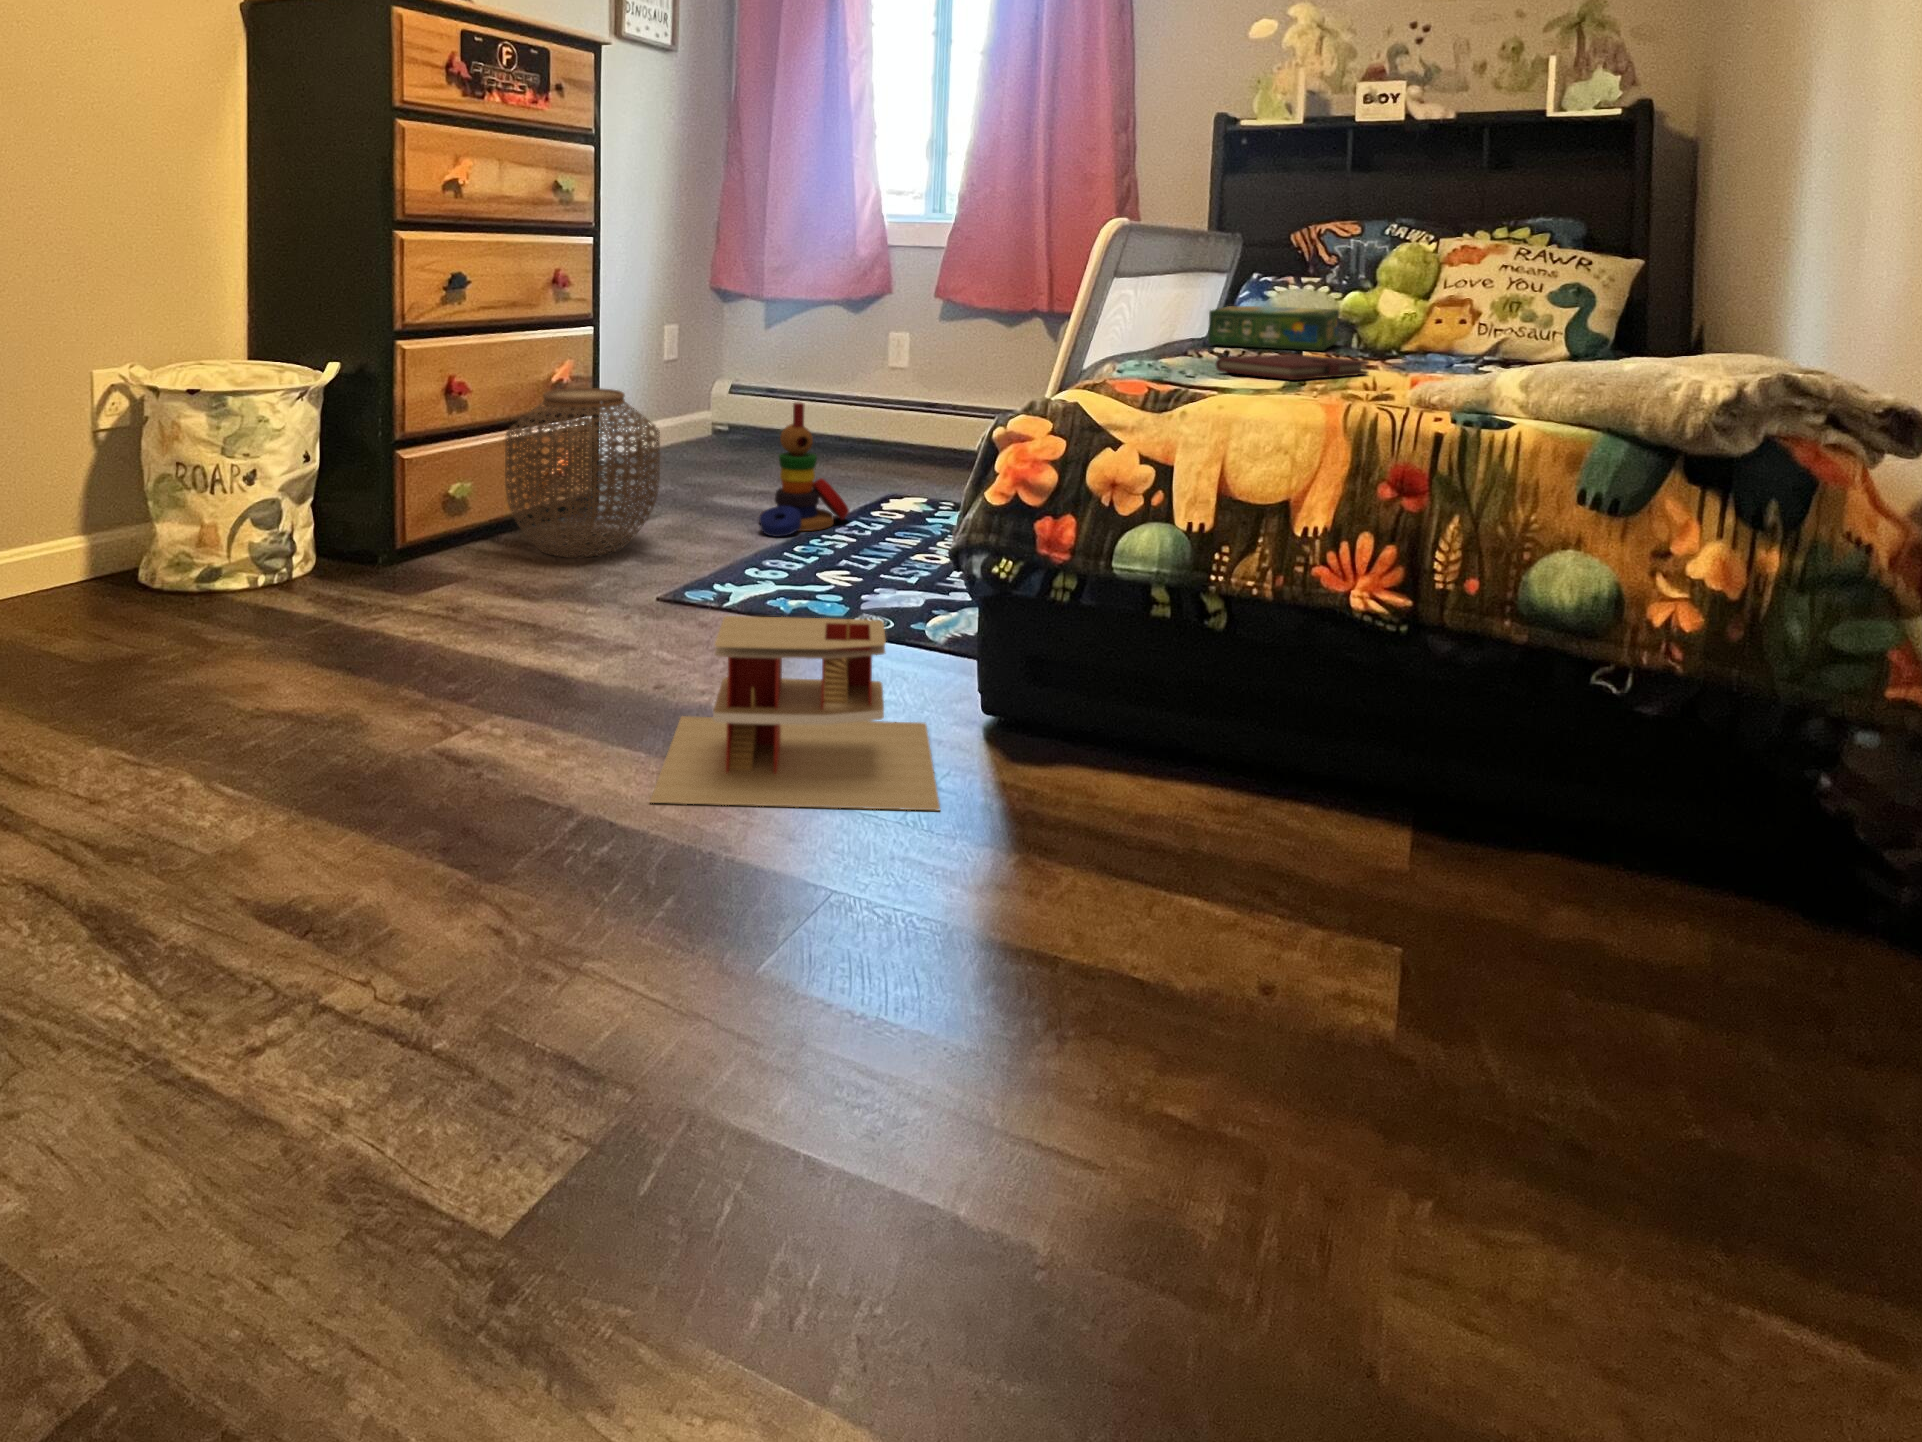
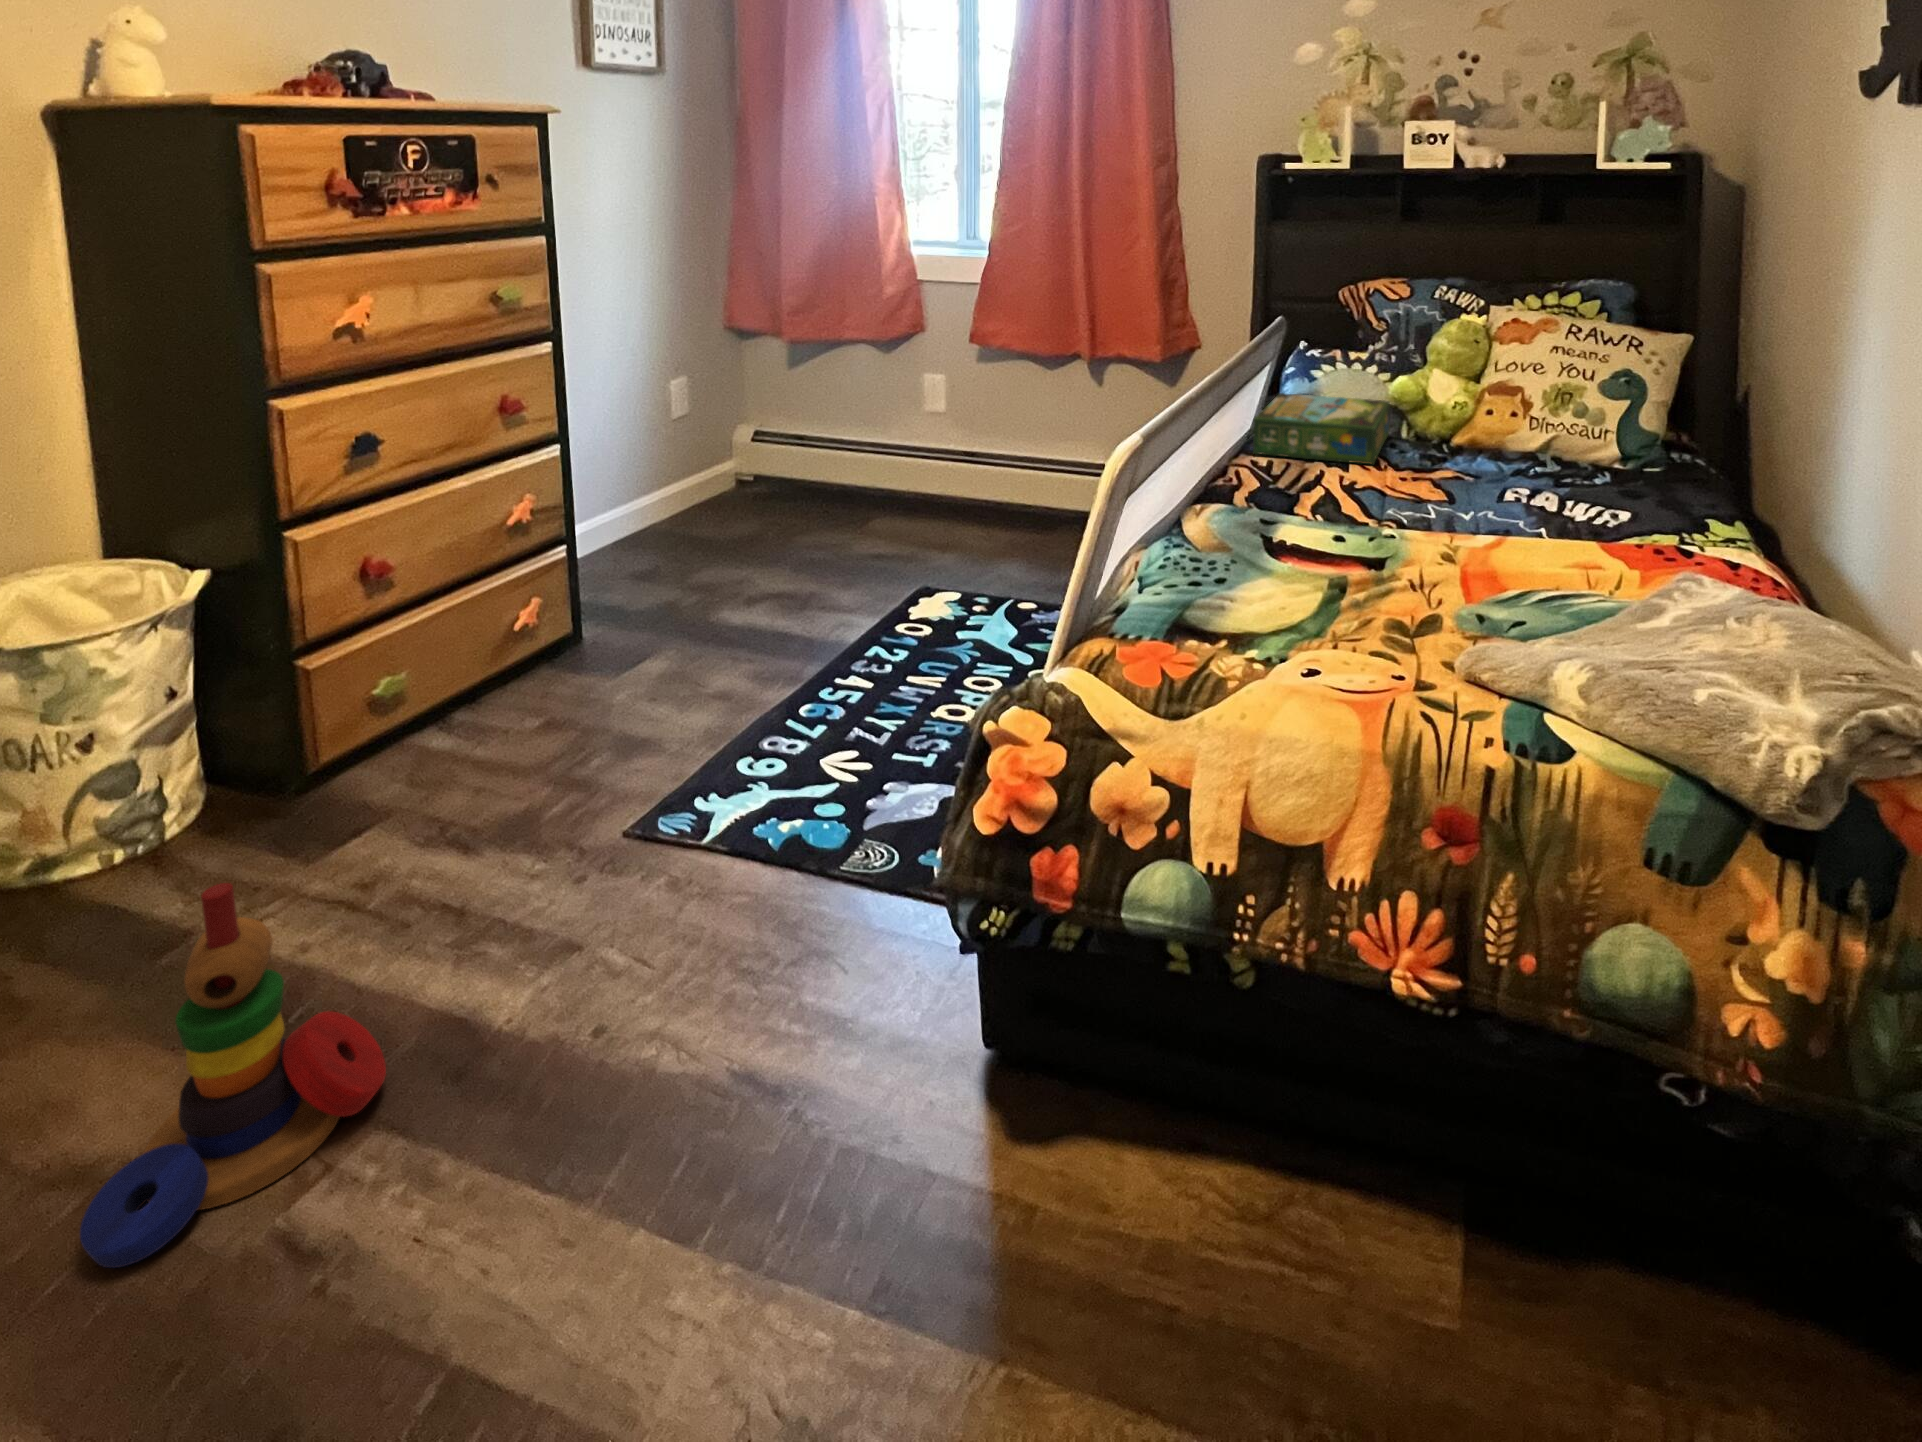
notebook: present [1216,354,1368,380] -> none [1250,526,1416,599]
woven basket: present [505,388,660,557] -> none [445,542,644,755]
stacking toy: present [759,402,849,537] -> present [80,883,386,1268]
toy house: present [650,616,940,810] -> none [539,988,919,1327]

